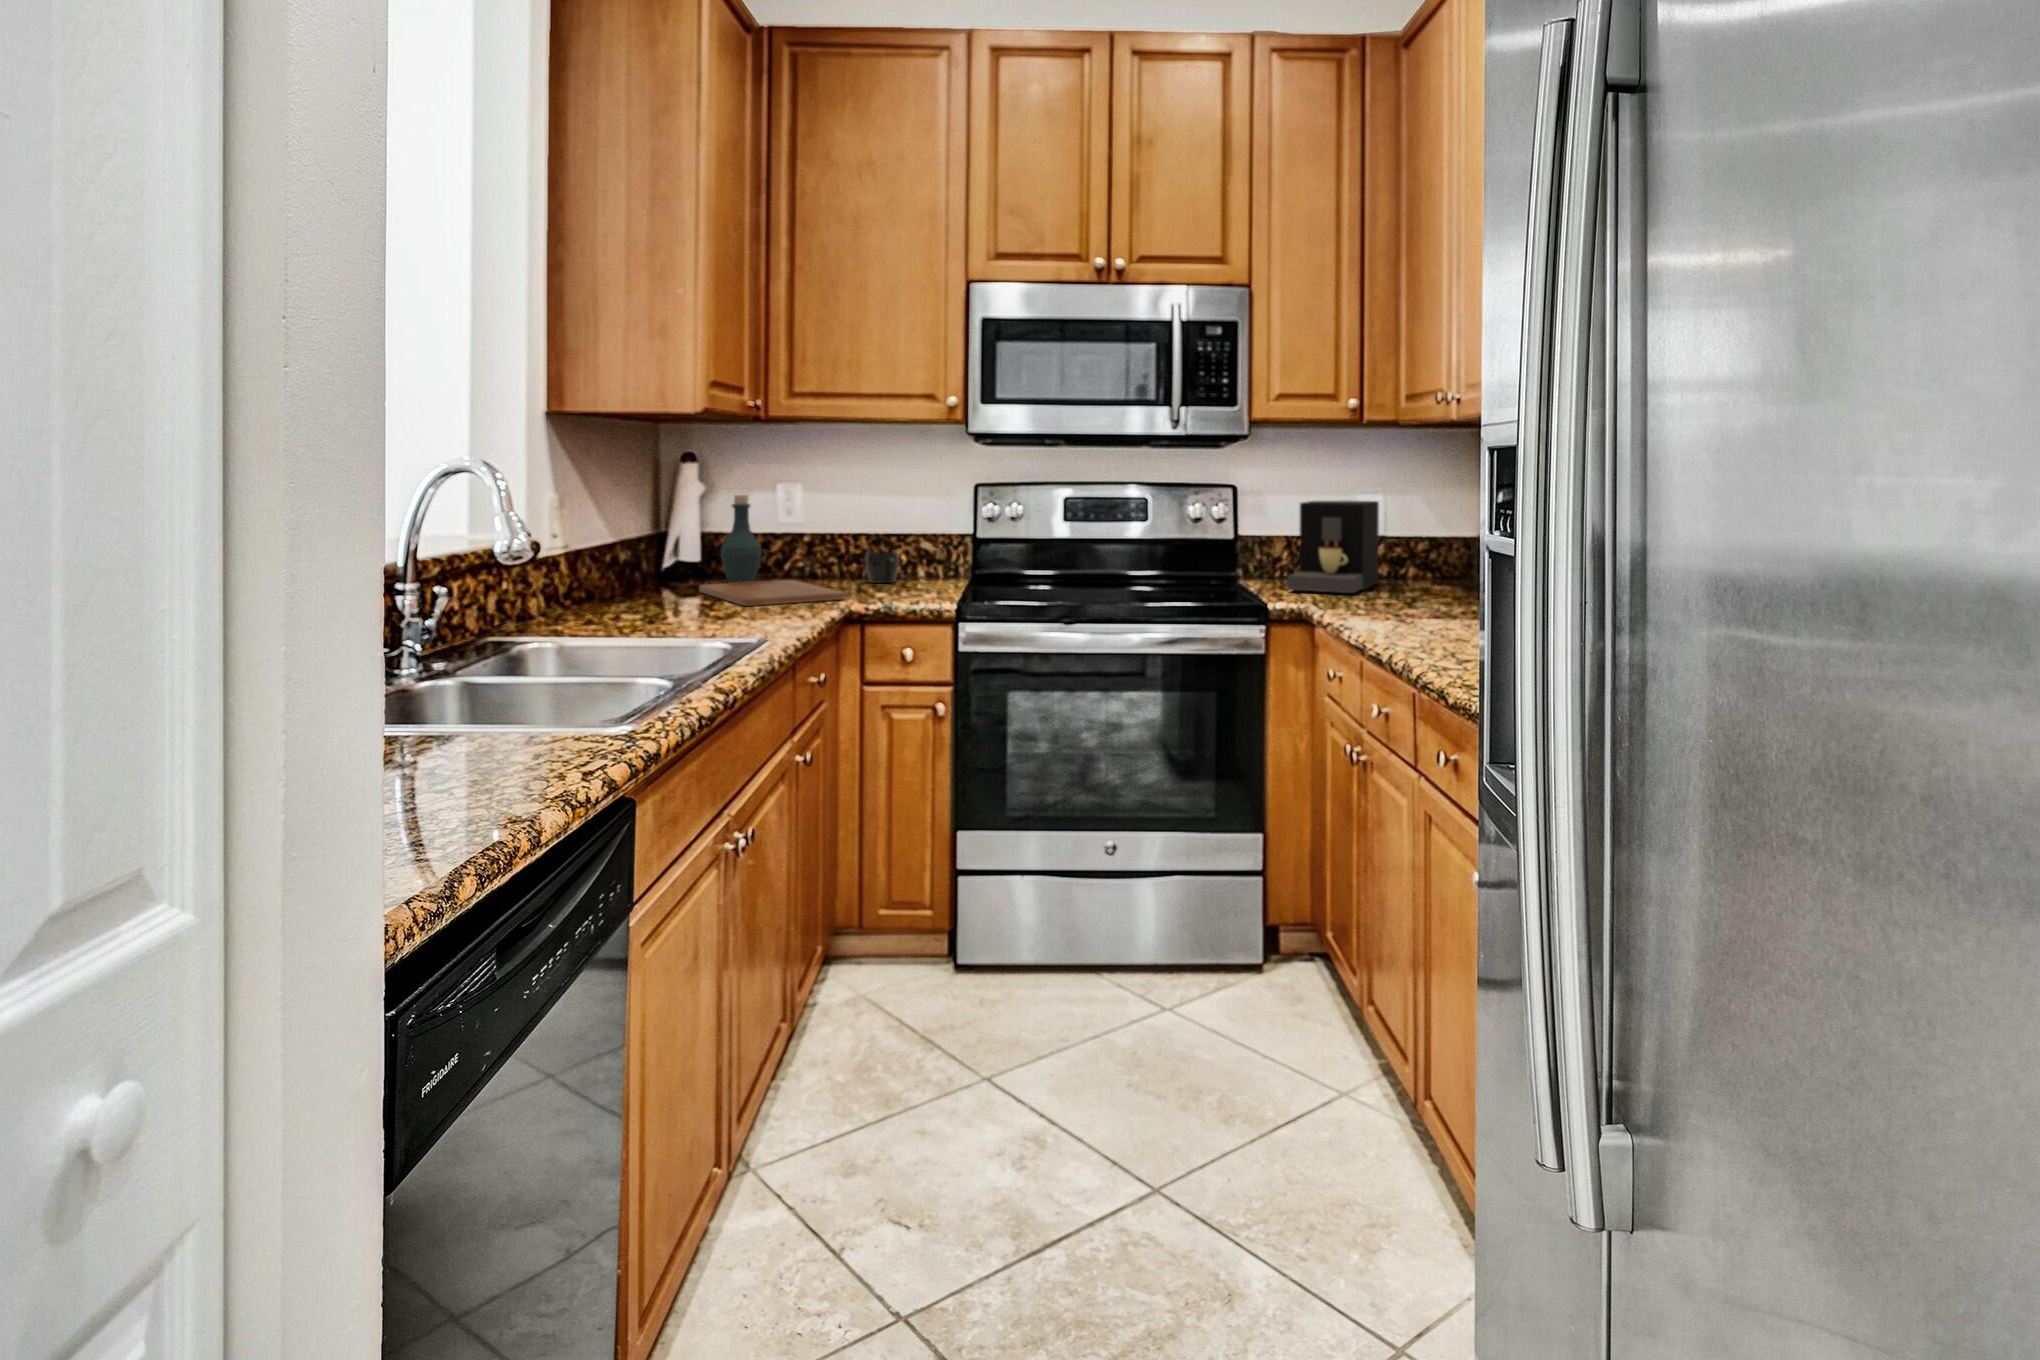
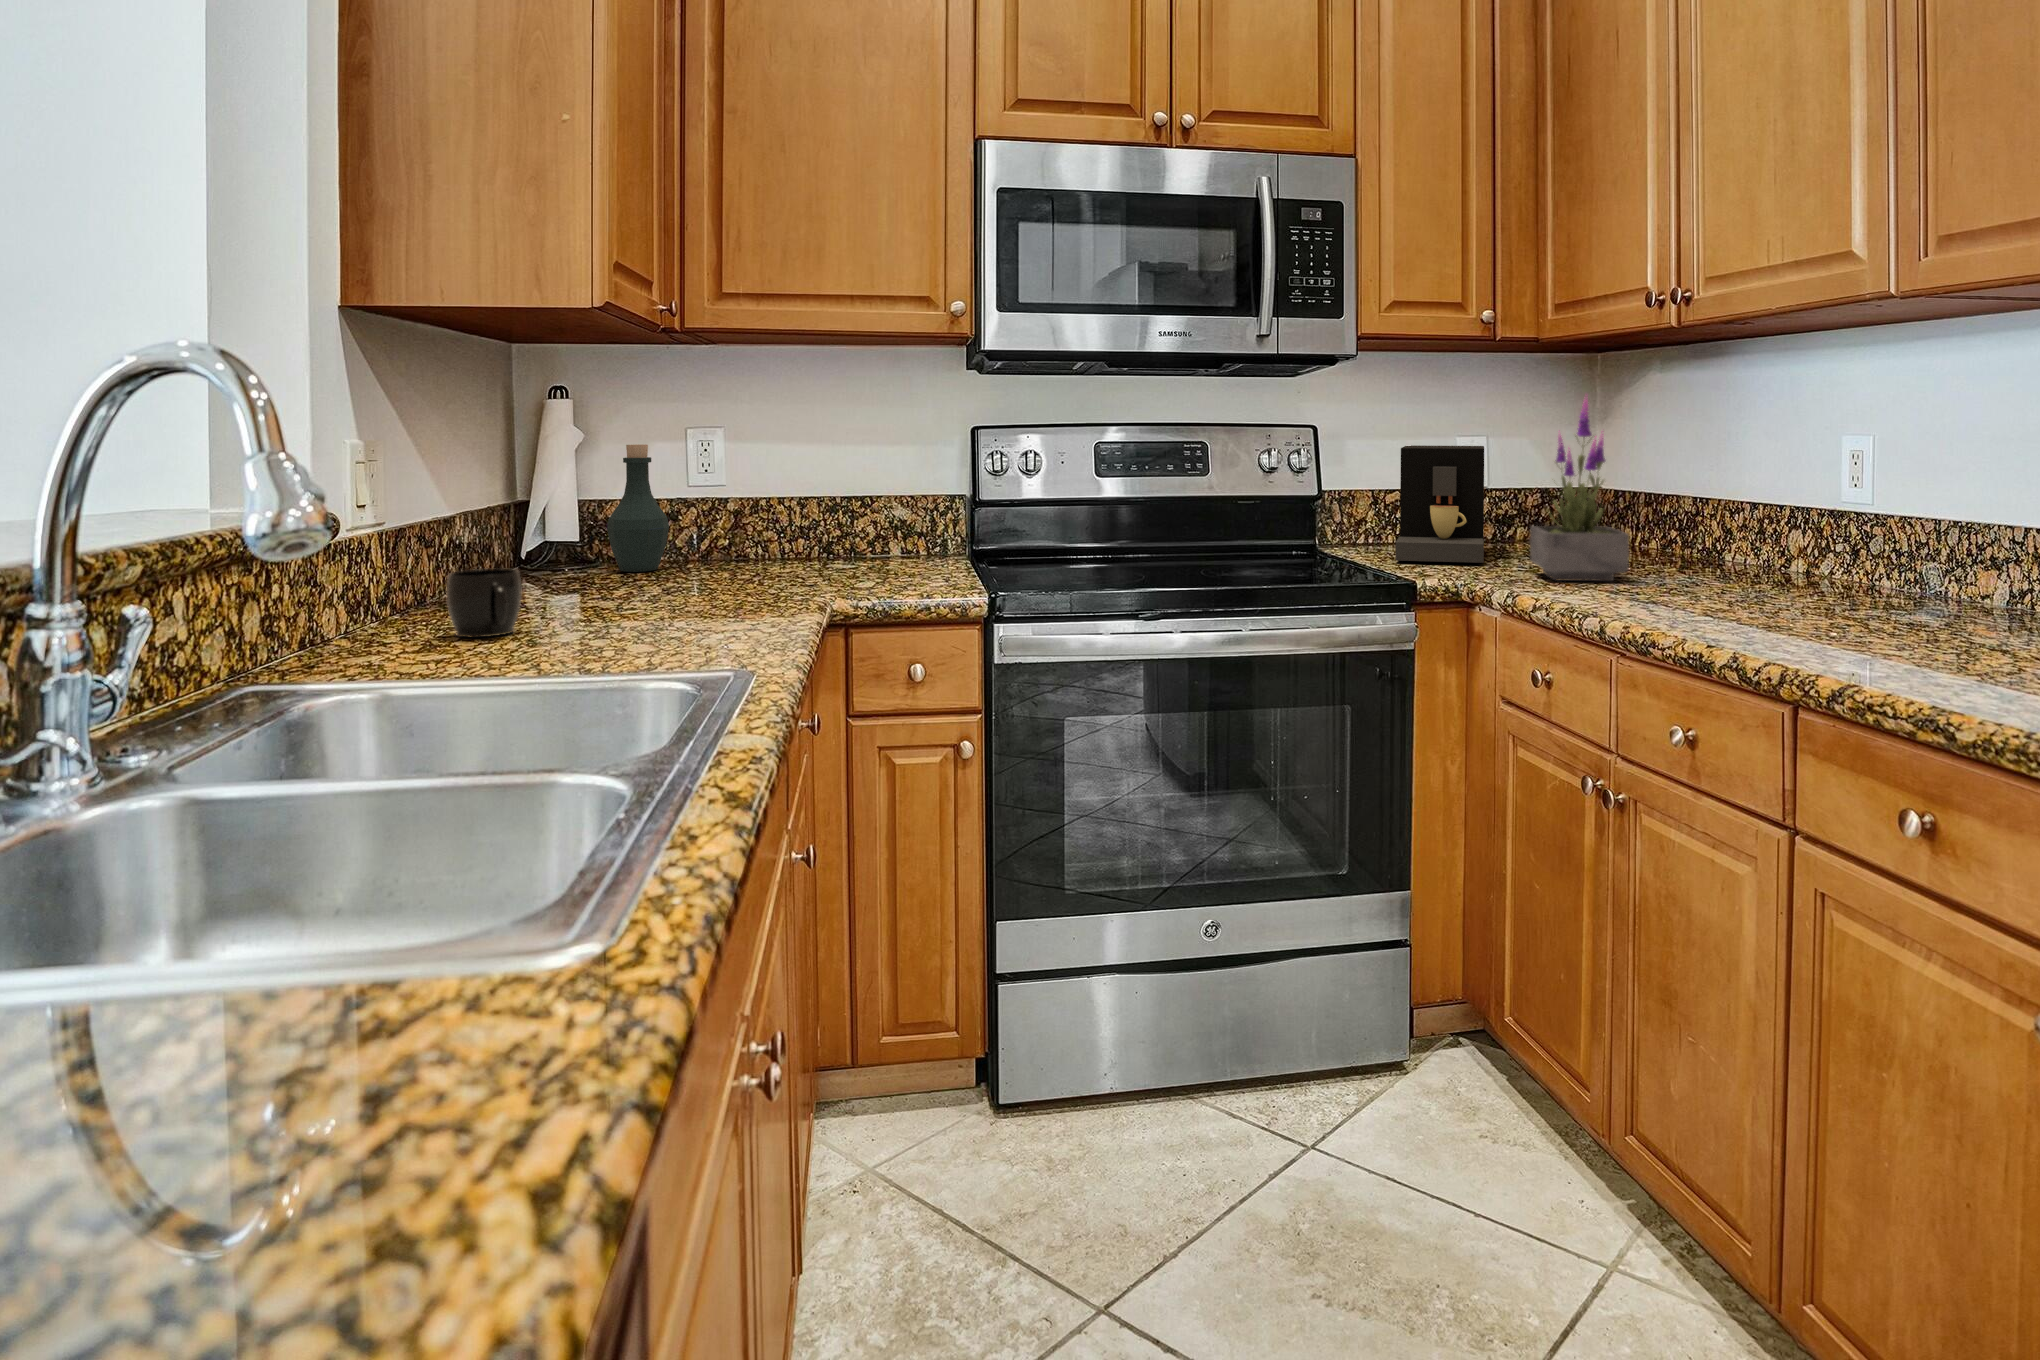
potted plant: none [1378,464,1444,609] -> present [1530,399,1629,581]
mug: present [866,552,899,583] -> present [446,568,522,637]
cutting board: present [699,580,845,606] -> none [583,564,812,606]

